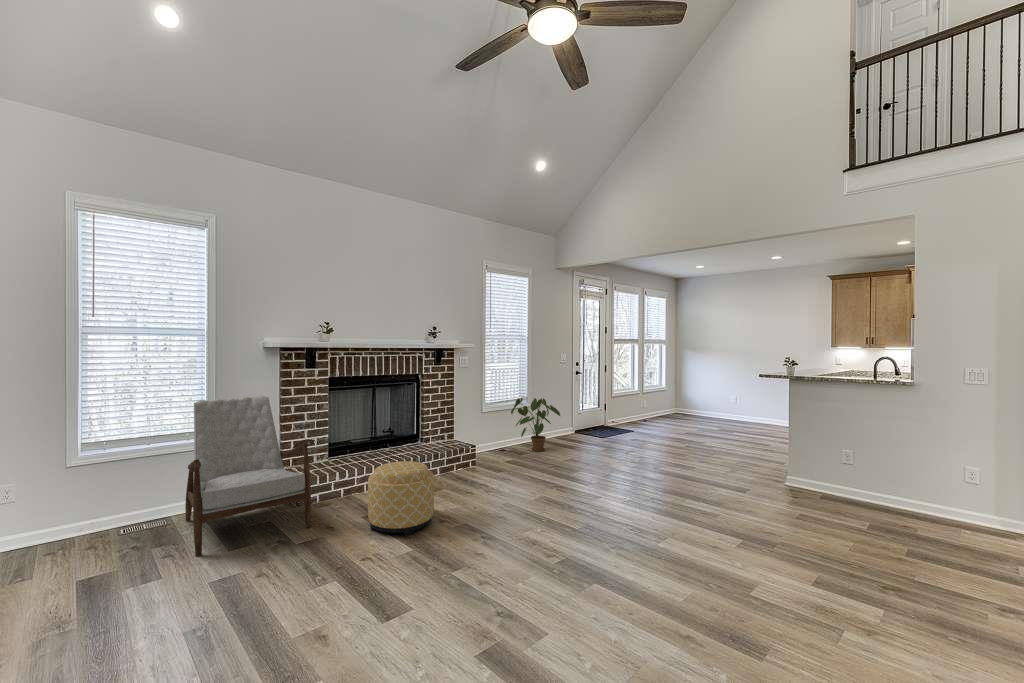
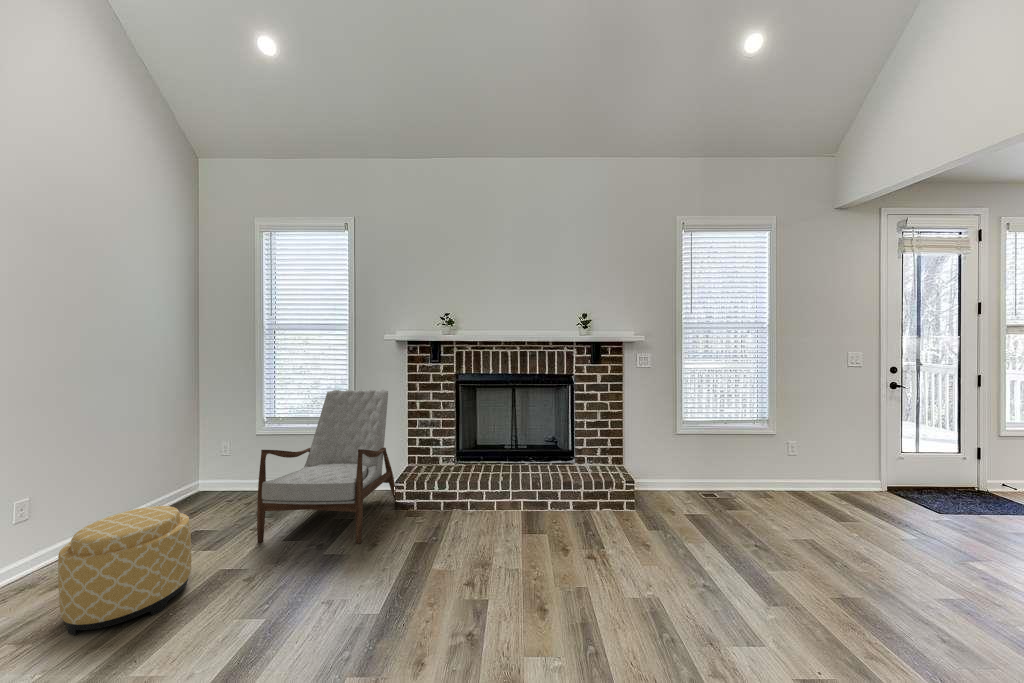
house plant: present [511,398,560,451] -> none [726,417,826,511]
ottoman: present [368,461,434,536] -> present [58,506,191,635]

